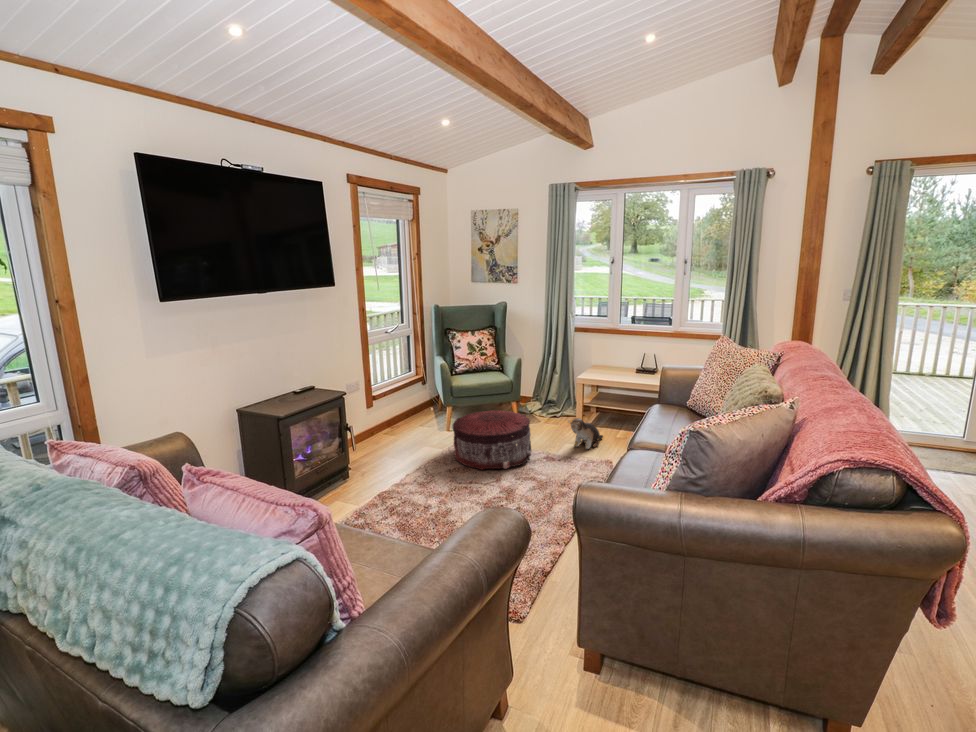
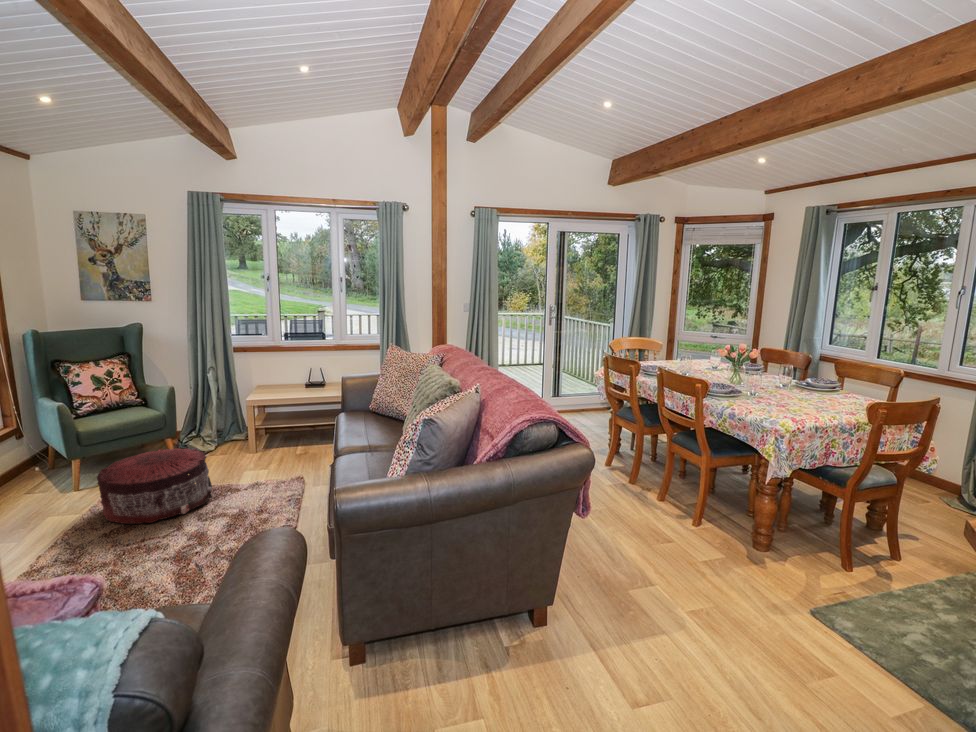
plush toy: present [568,418,603,449] -> none [248,441,285,473]

